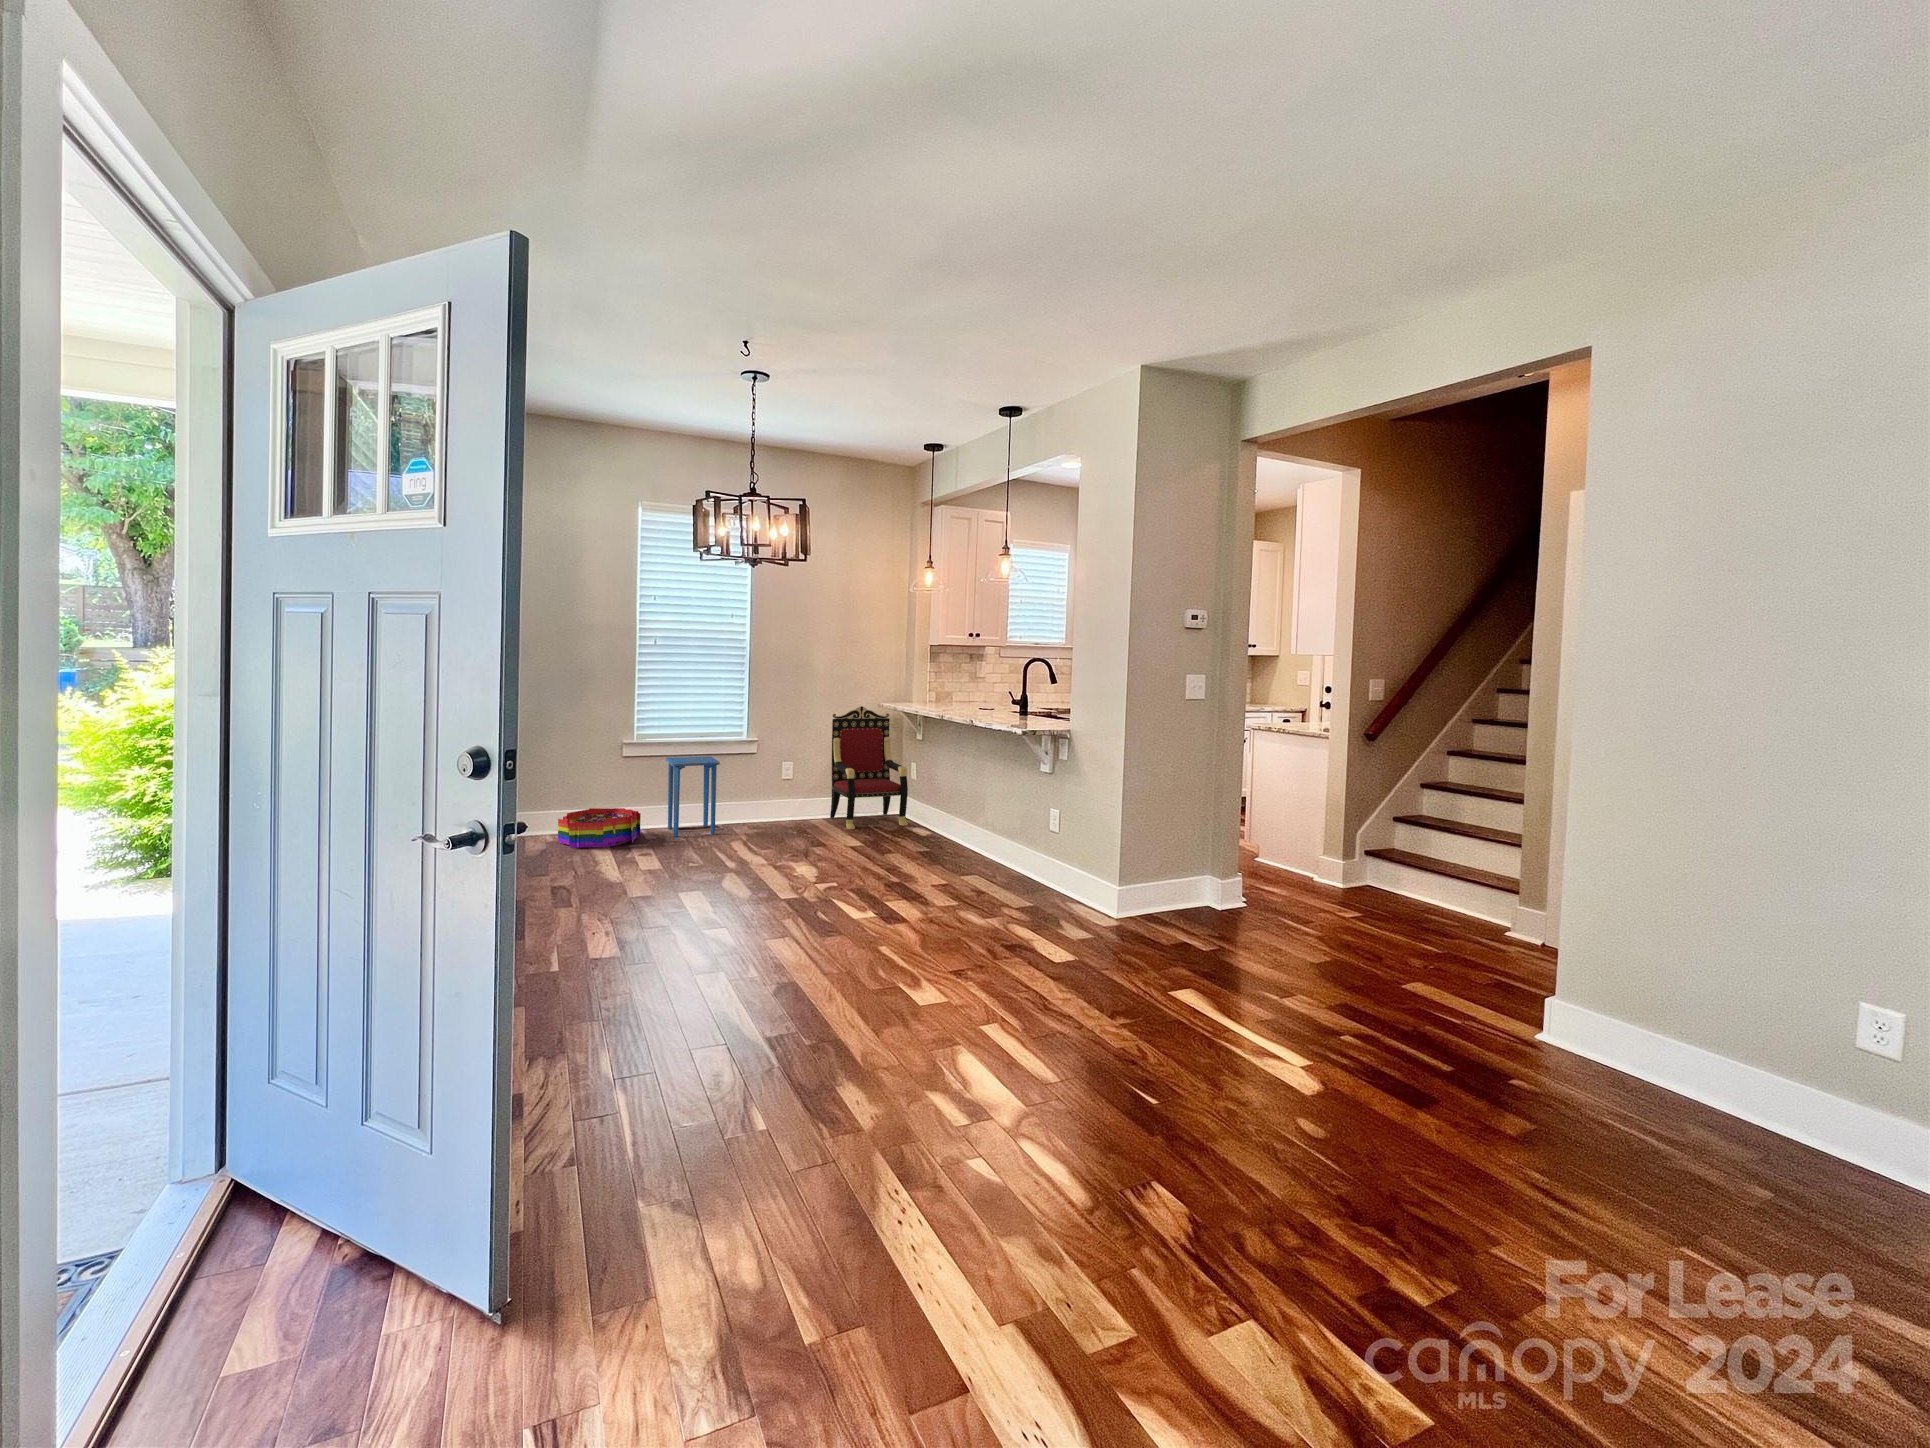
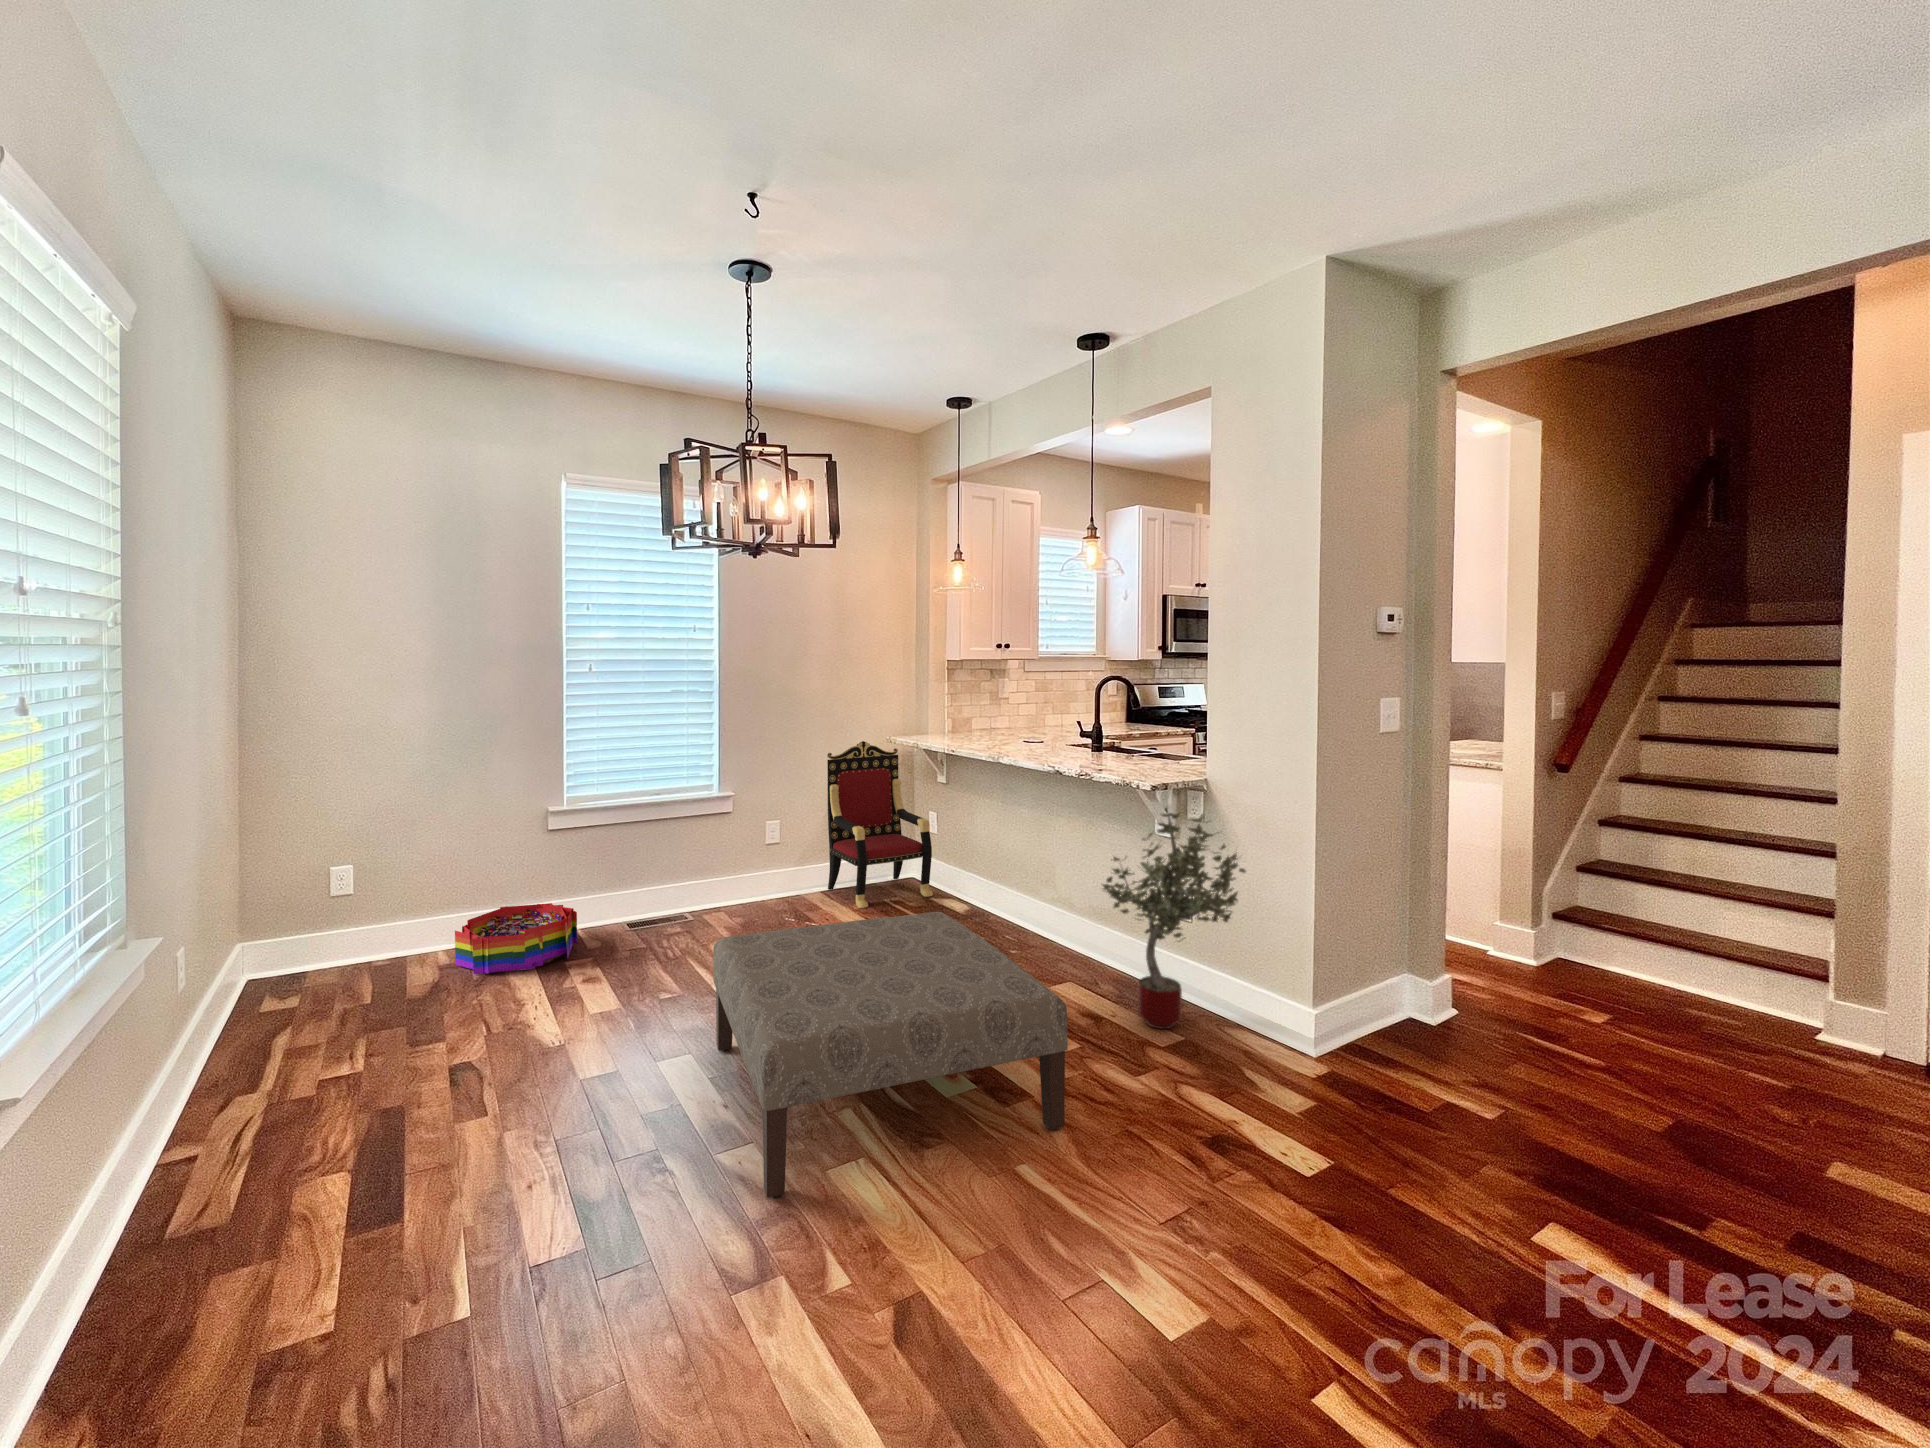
potted tree: none [995,748,1082,900] -> present [1103,813,1246,1029]
side table: present [666,756,720,837] -> none [608,821,686,940]
ottoman: none [717,813,923,948] -> present [713,912,1068,1198]

